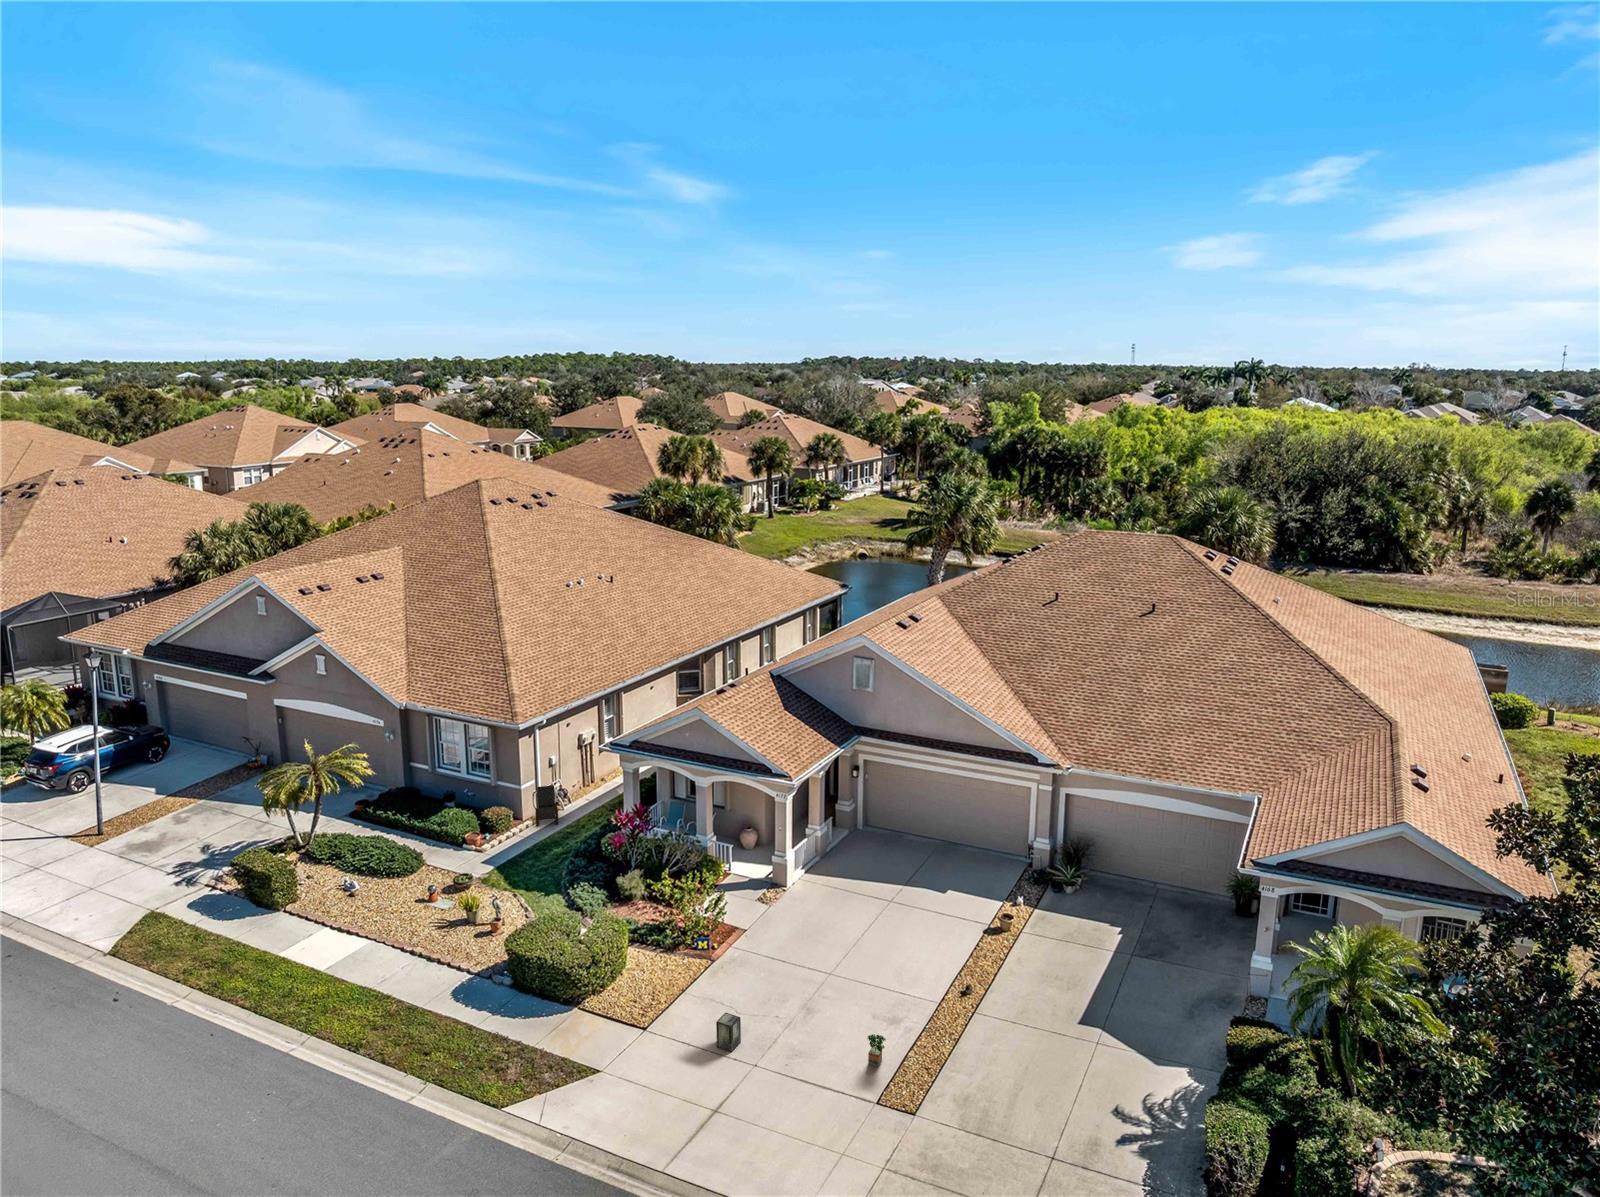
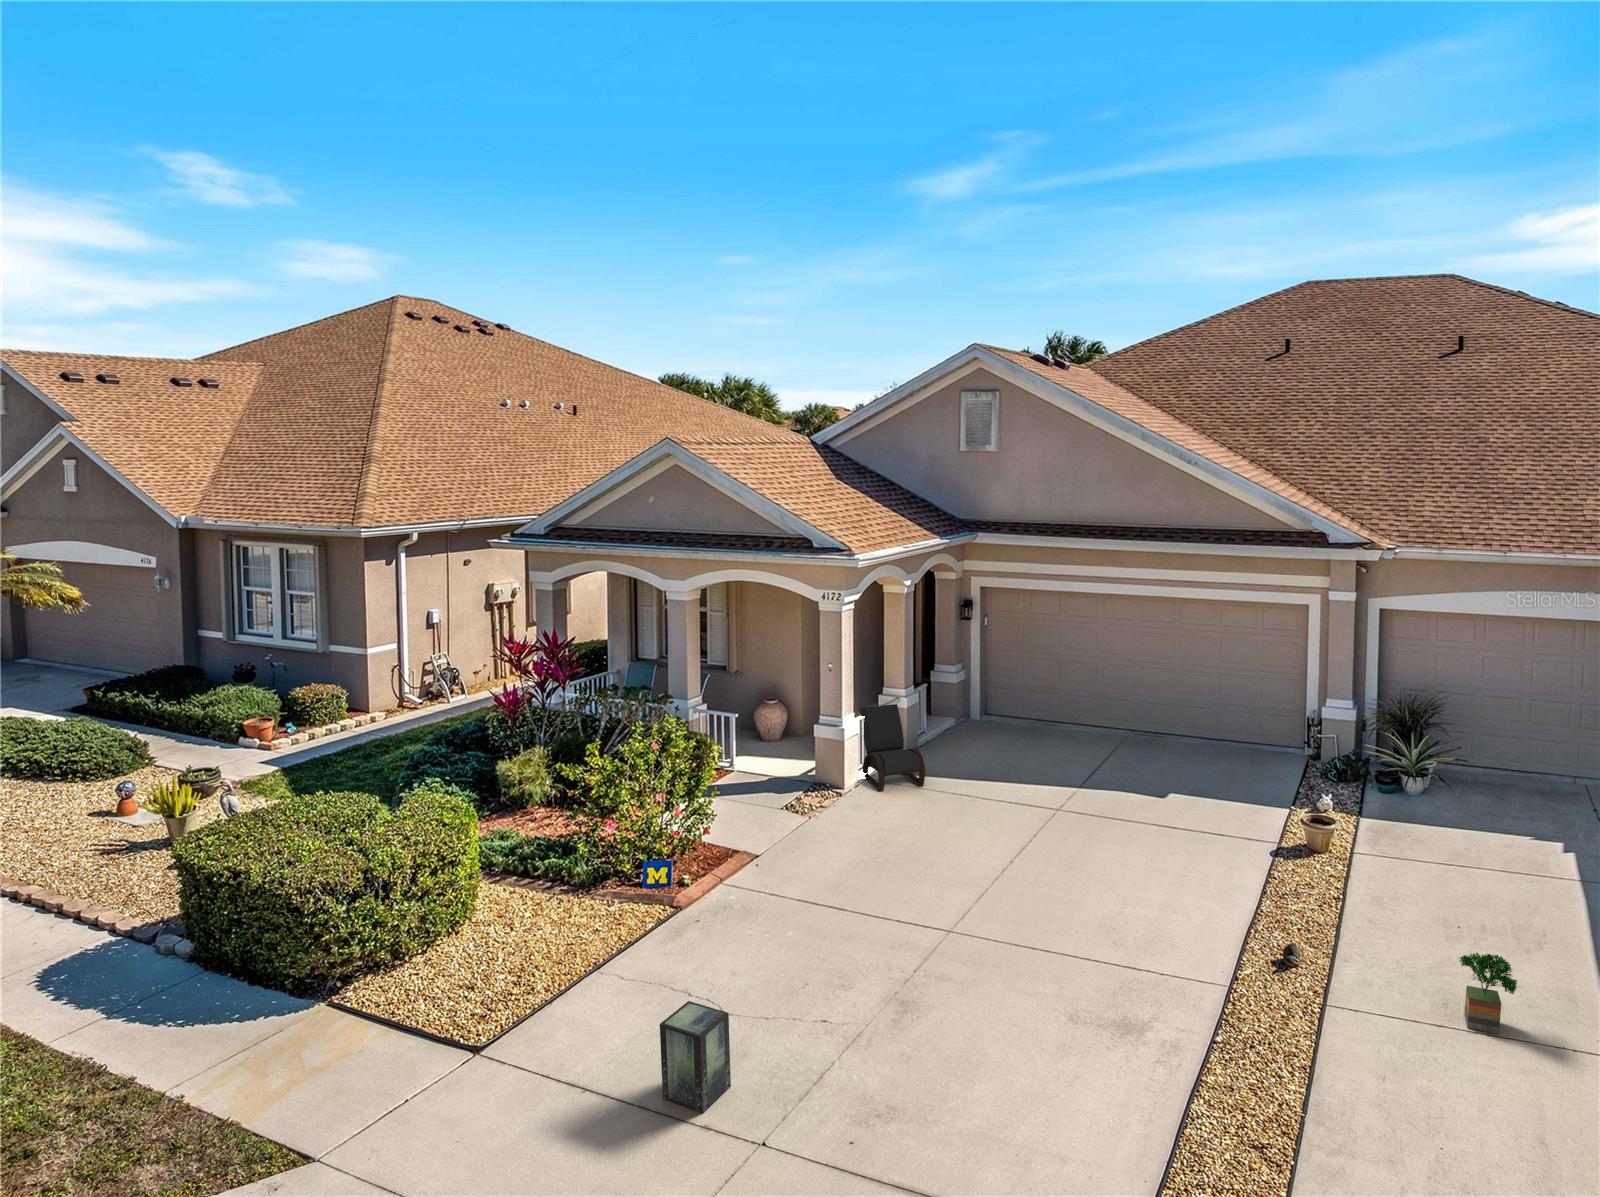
lounge chair: present [536,785,558,826] -> present [860,704,926,792]
potted tree: present [867,1034,886,1067] -> present [1460,953,1517,1034]

